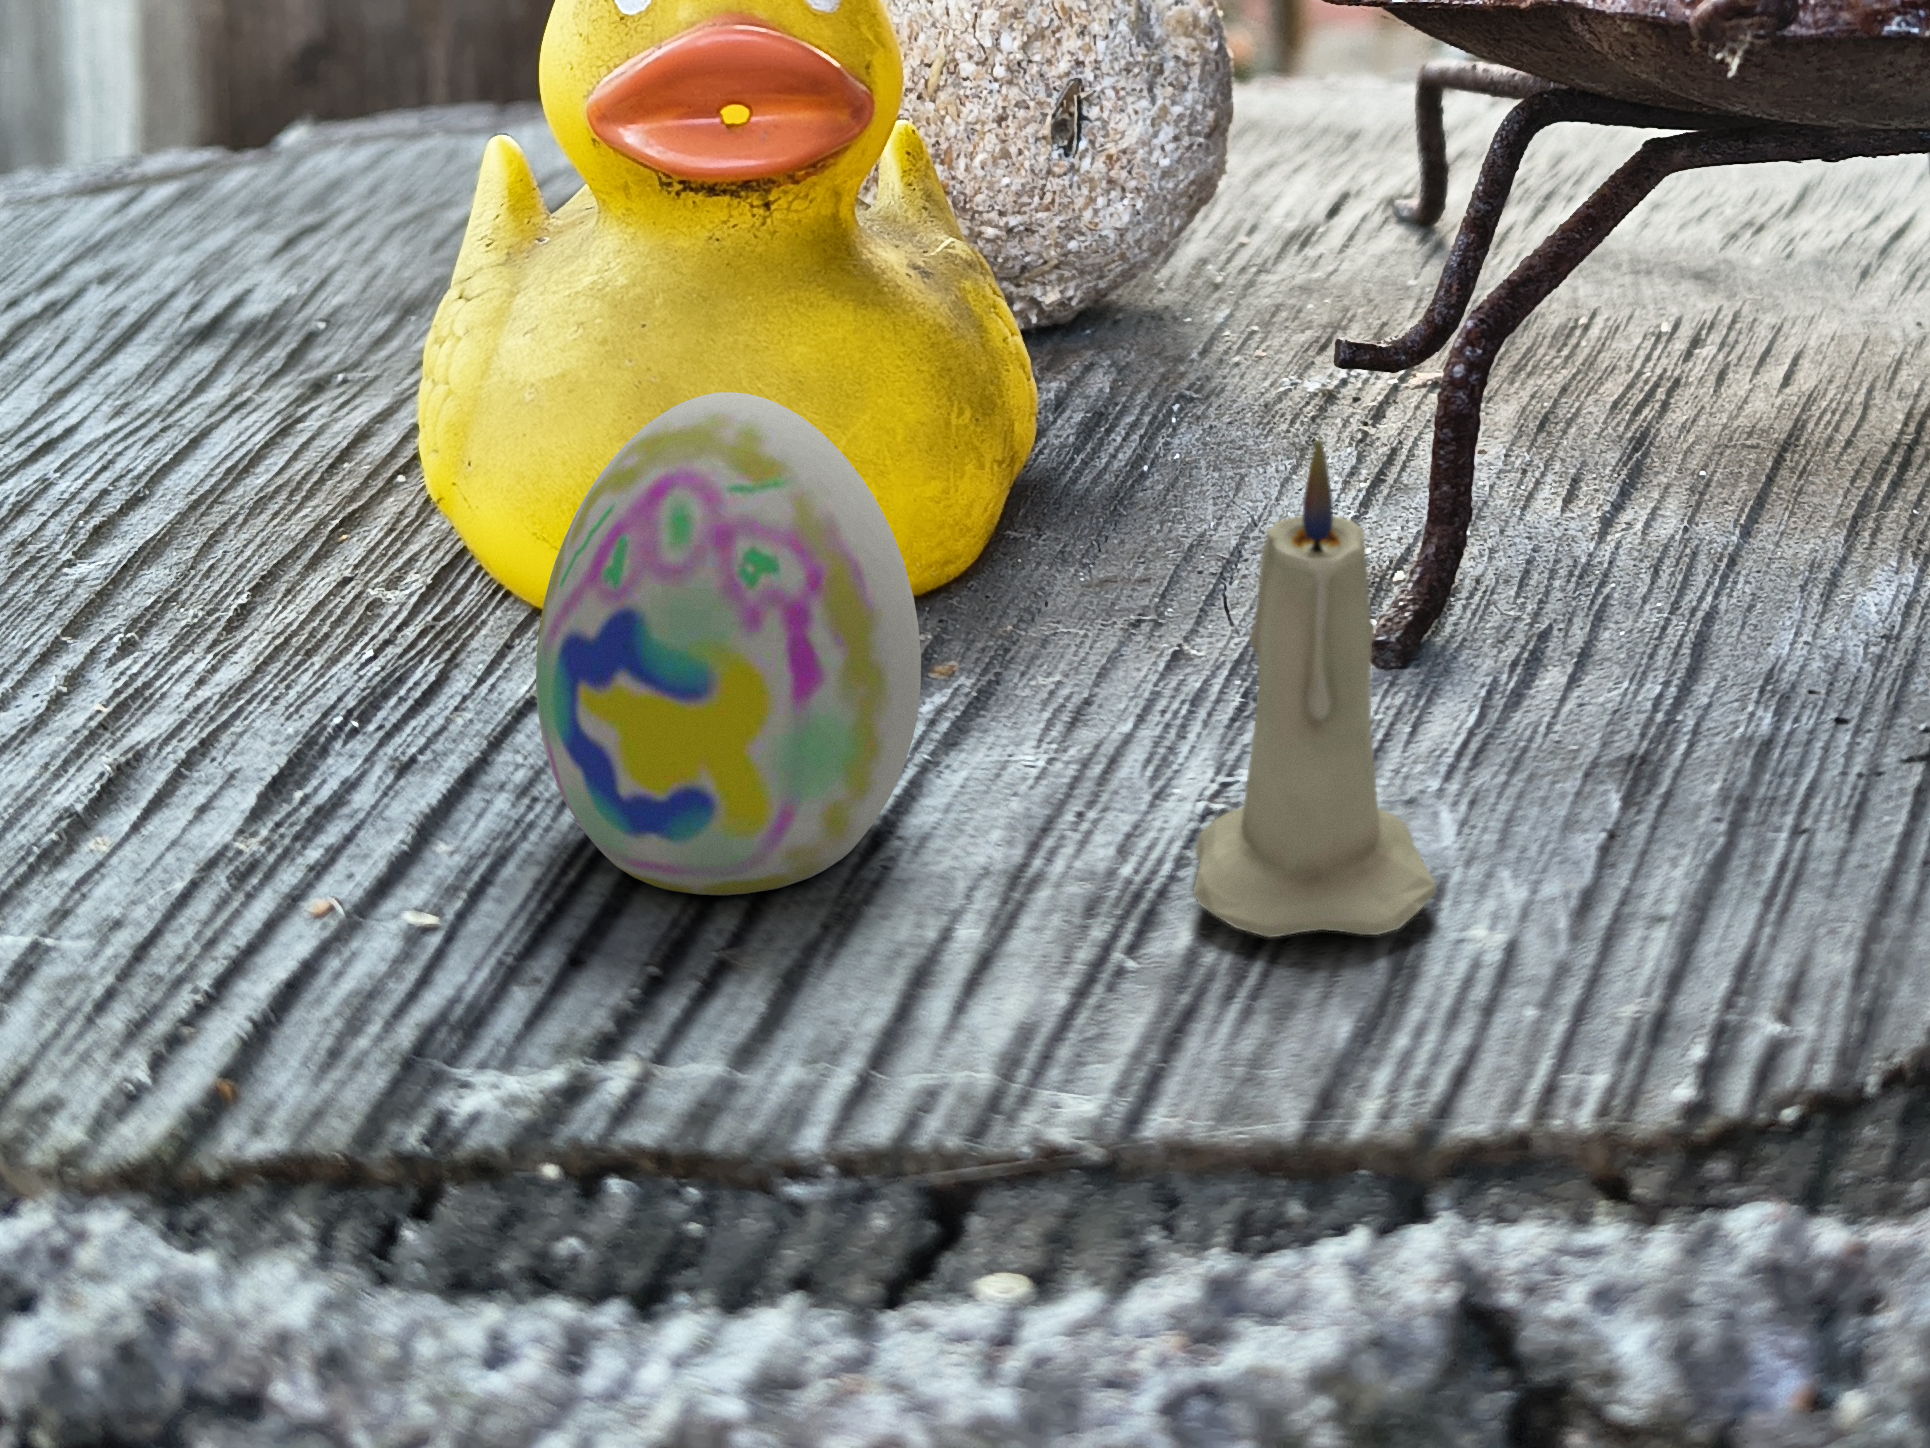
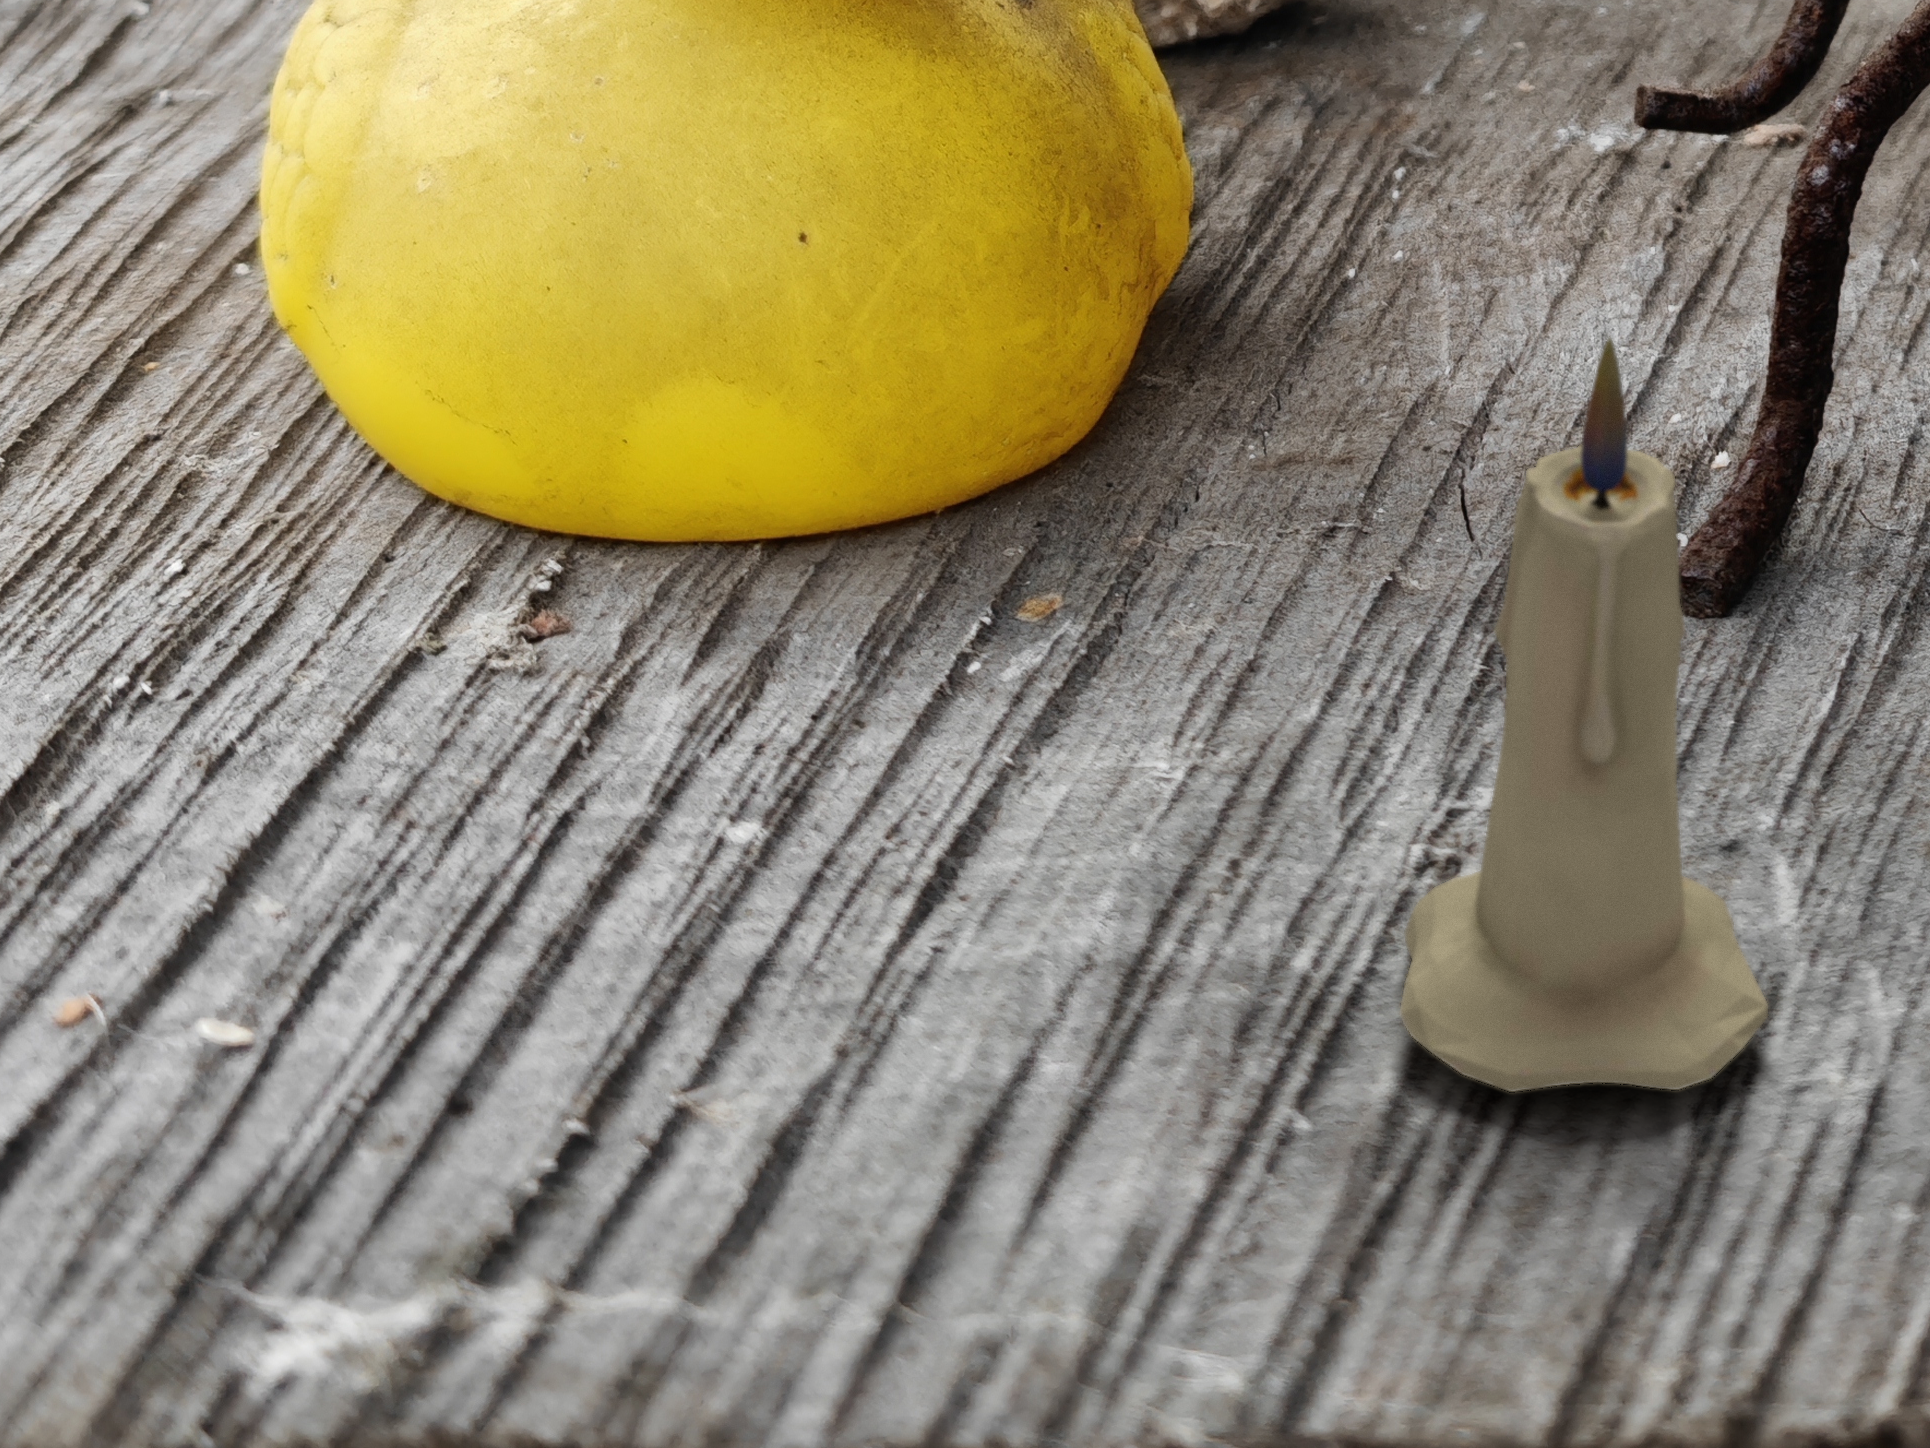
decorative egg: present [536,392,921,895] -> none [403,234,993,1000]

